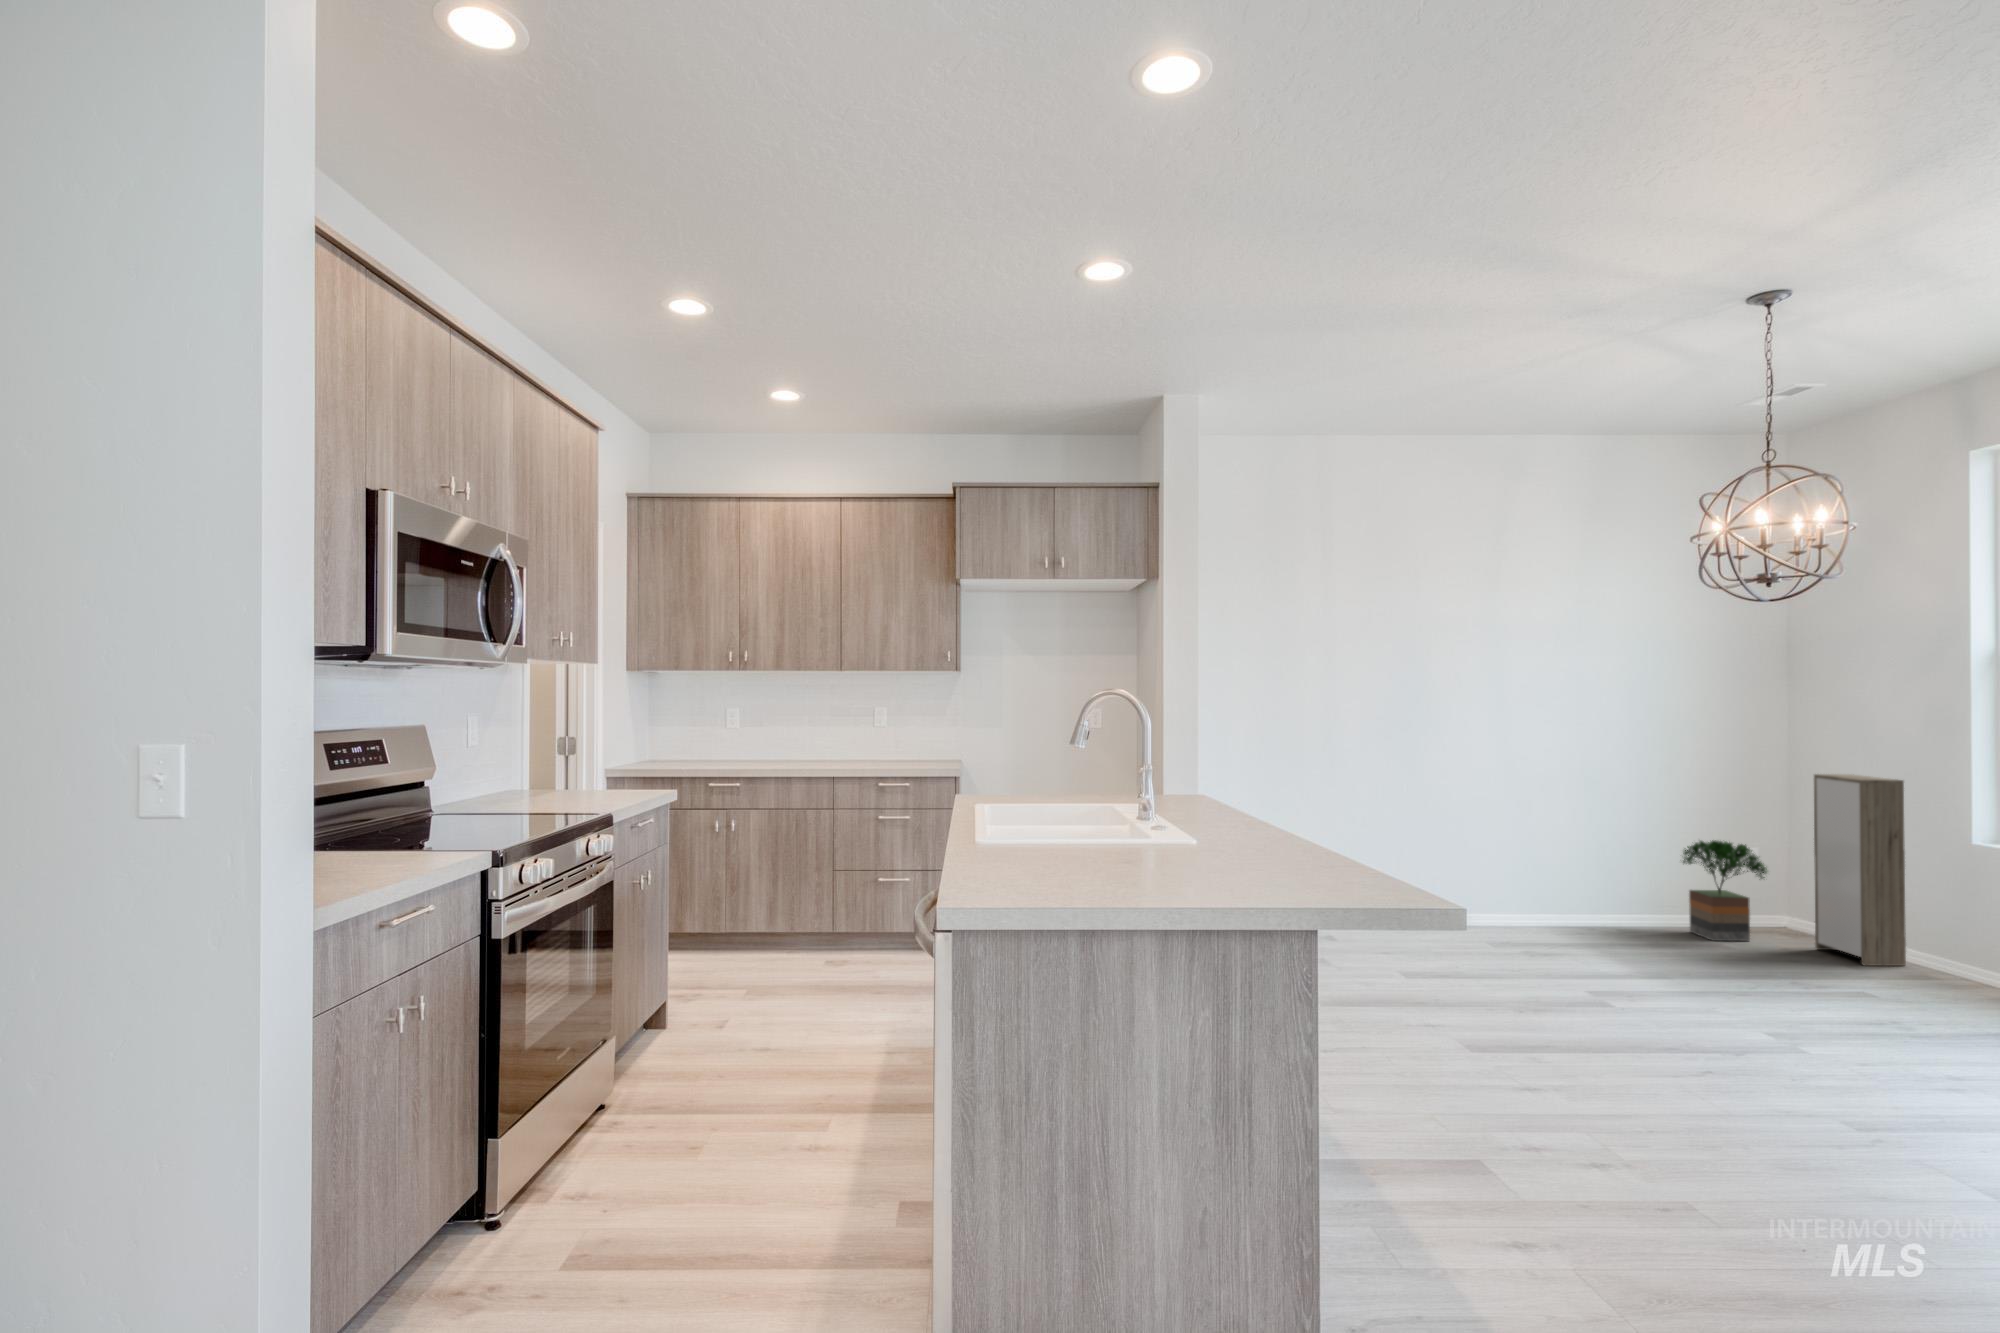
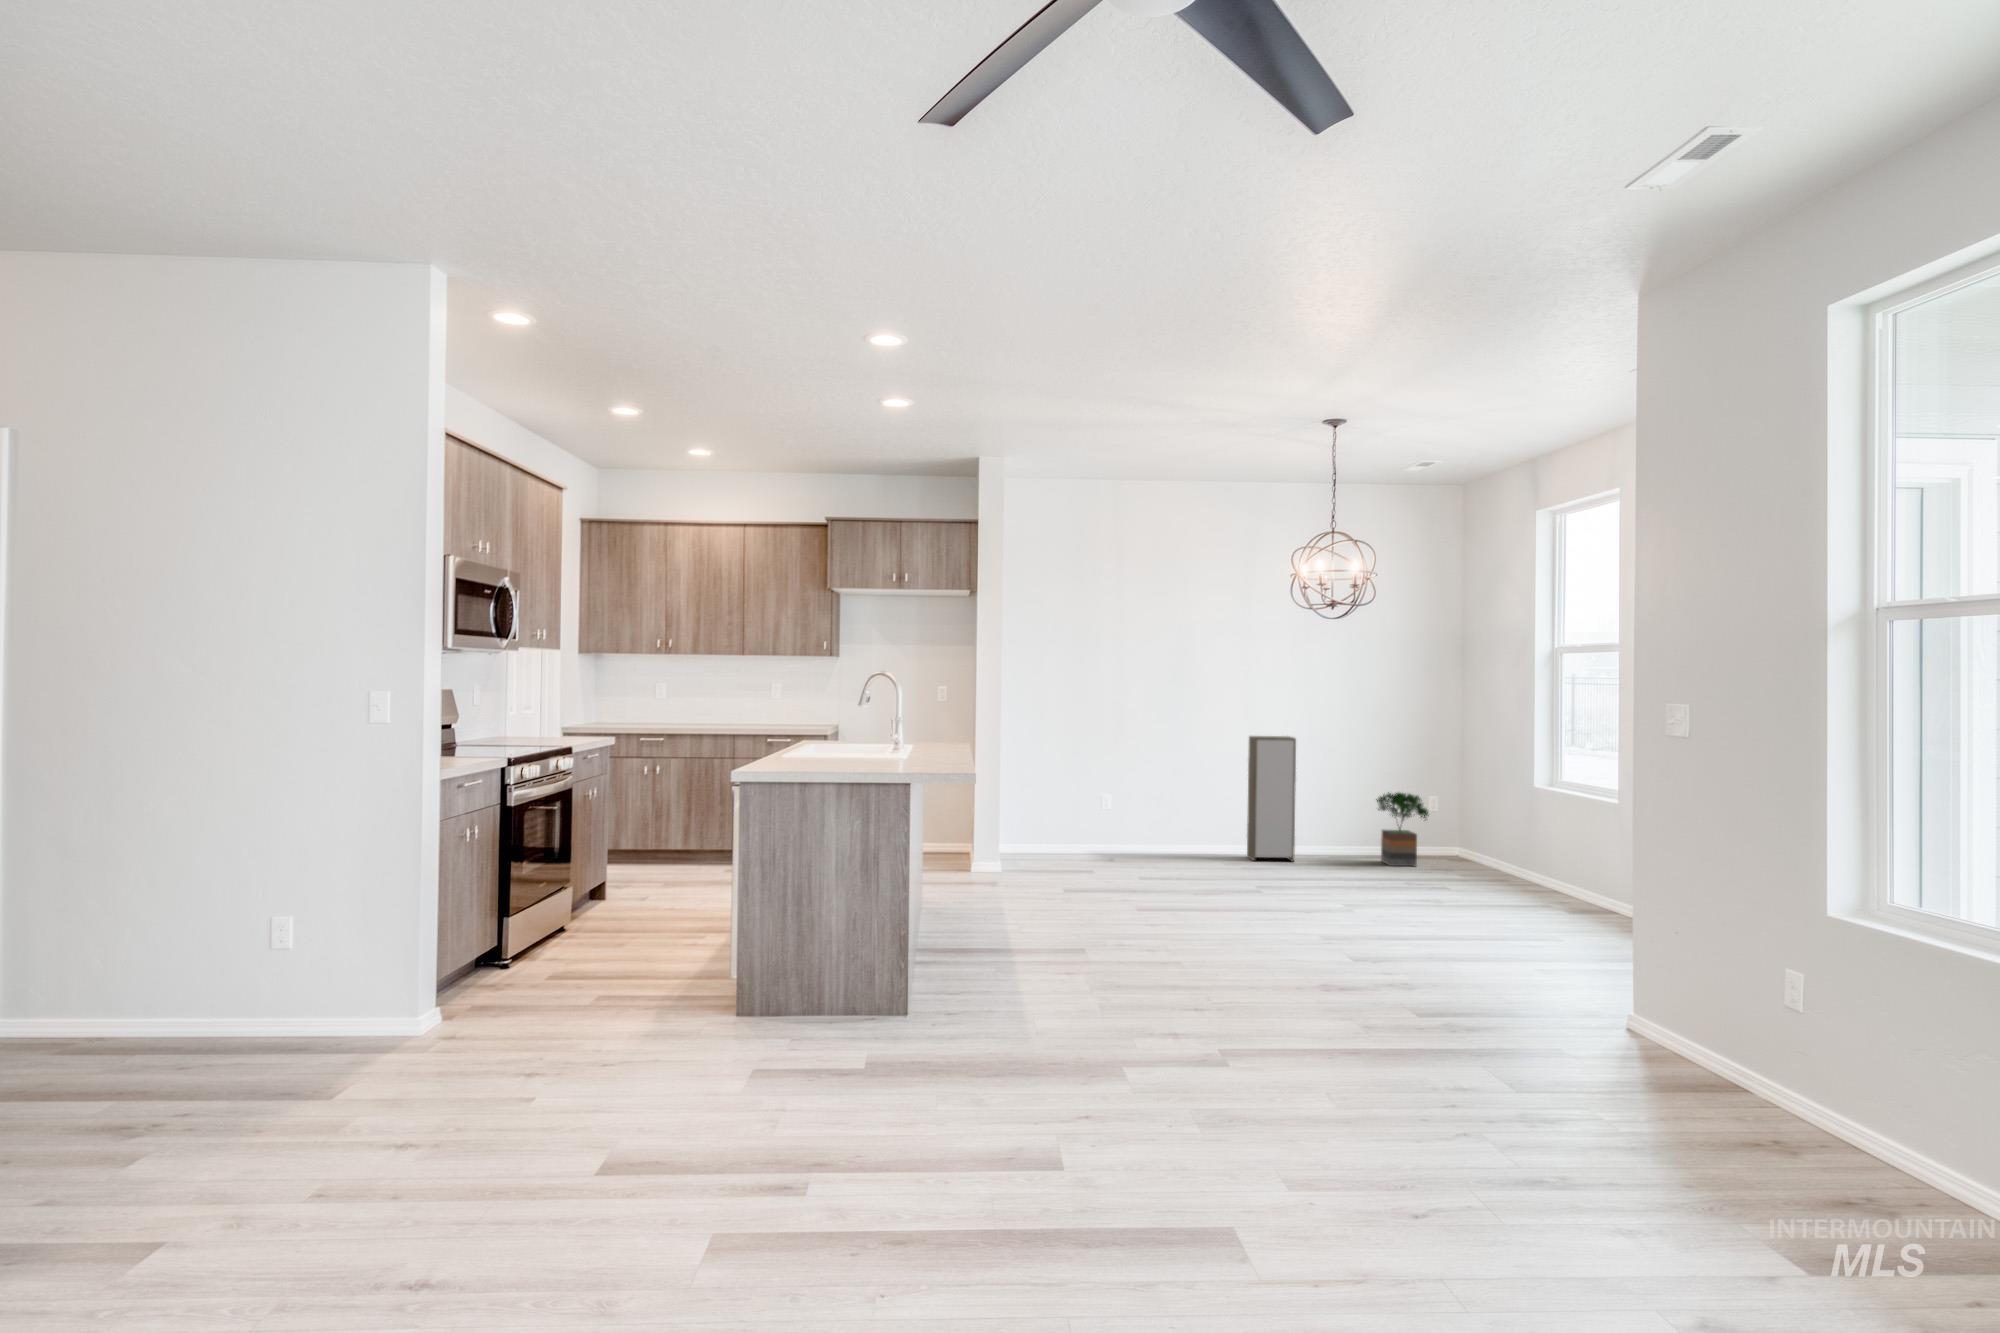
storage cabinet: present [1814,774,1906,966] -> present [1247,736,1296,862]

